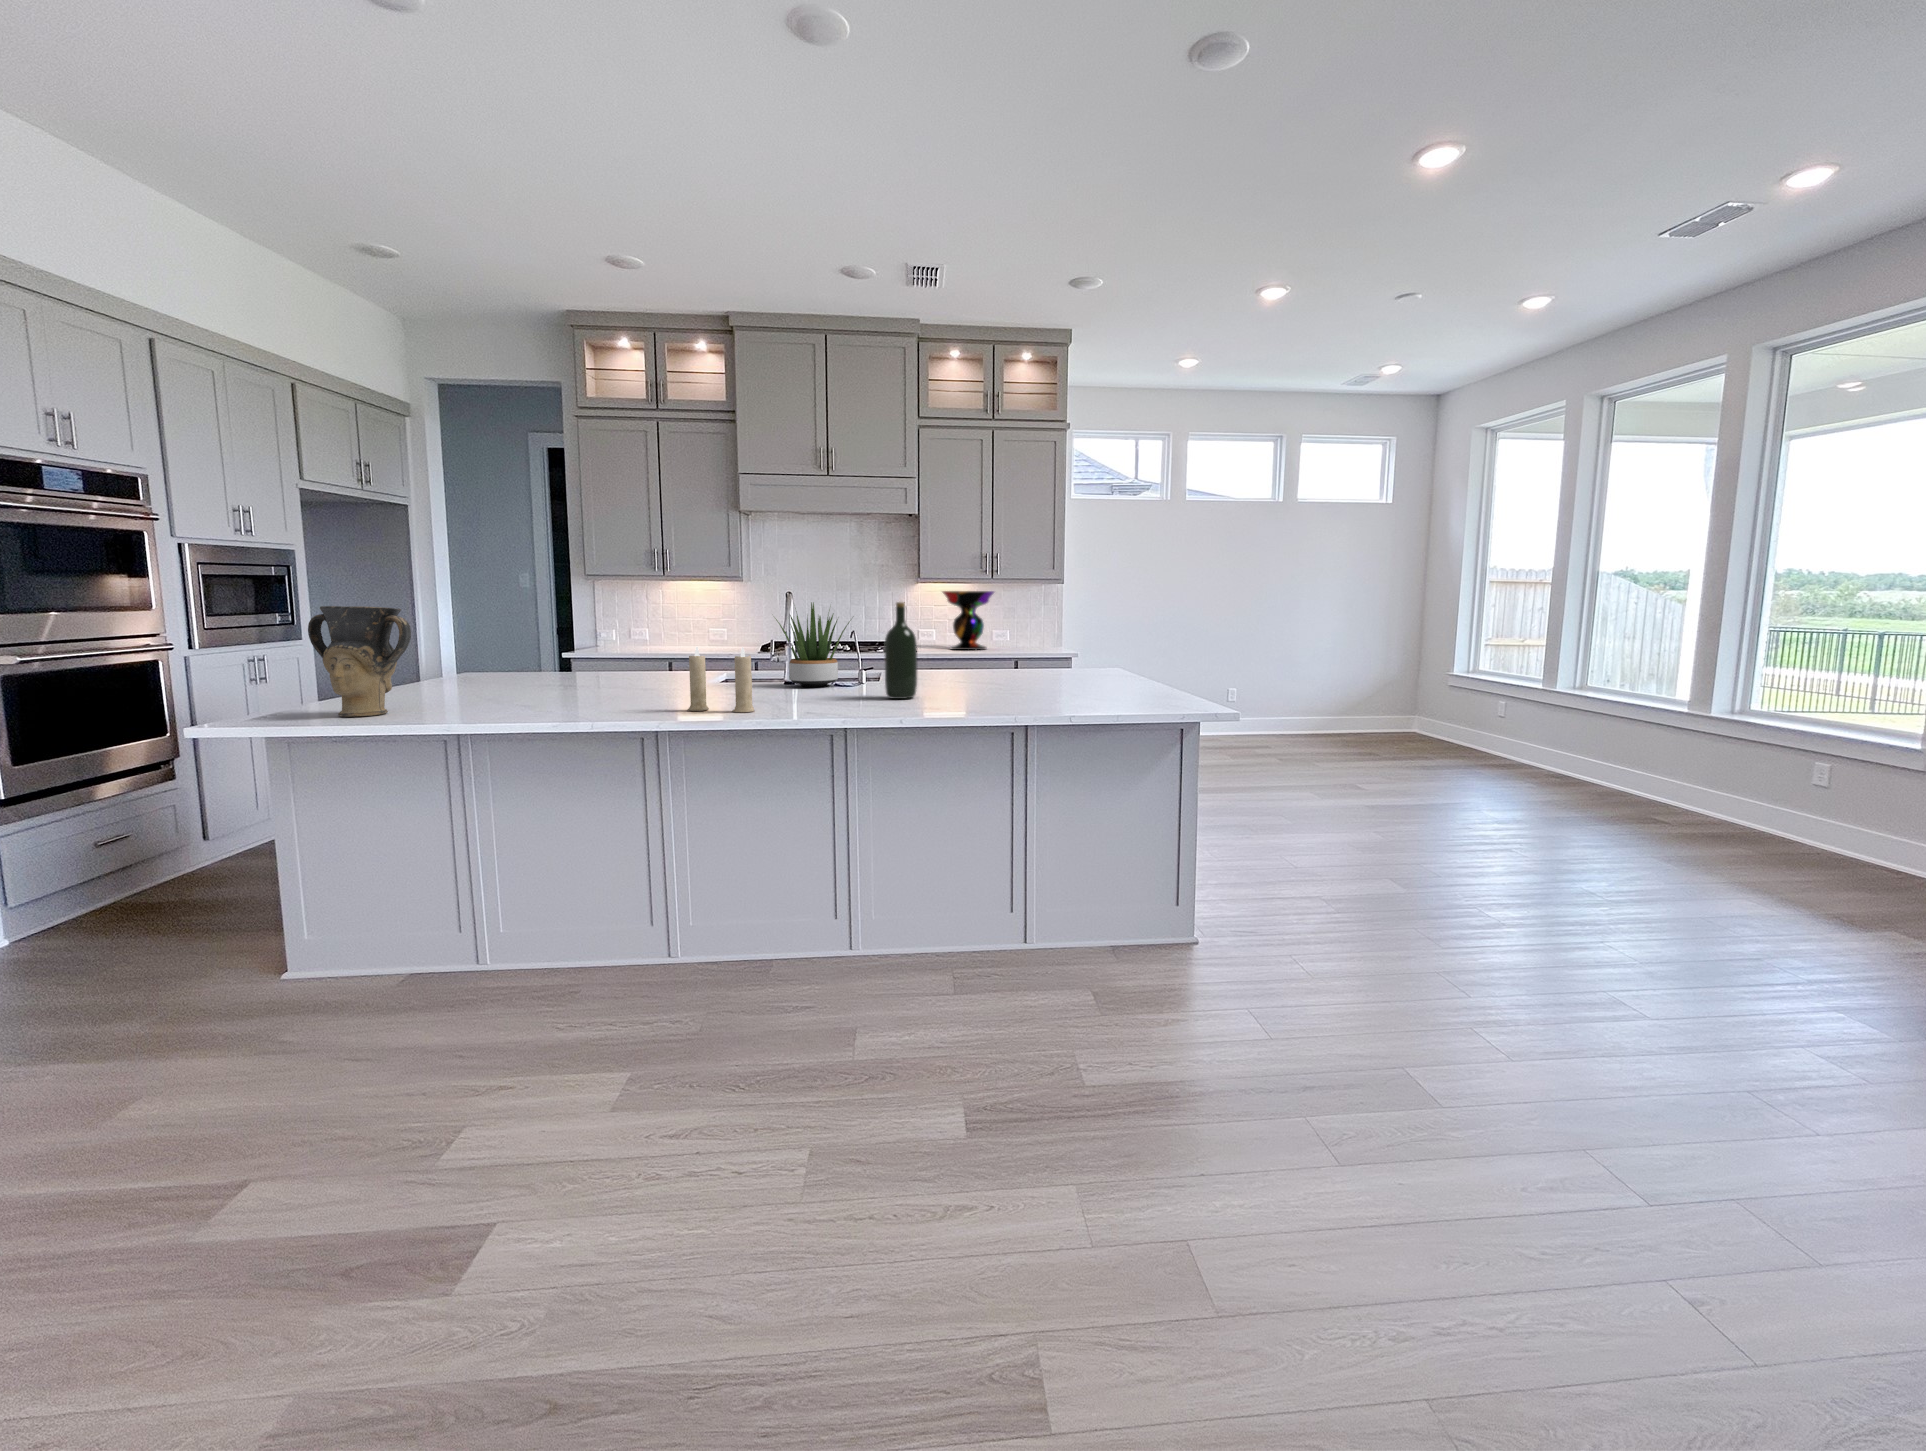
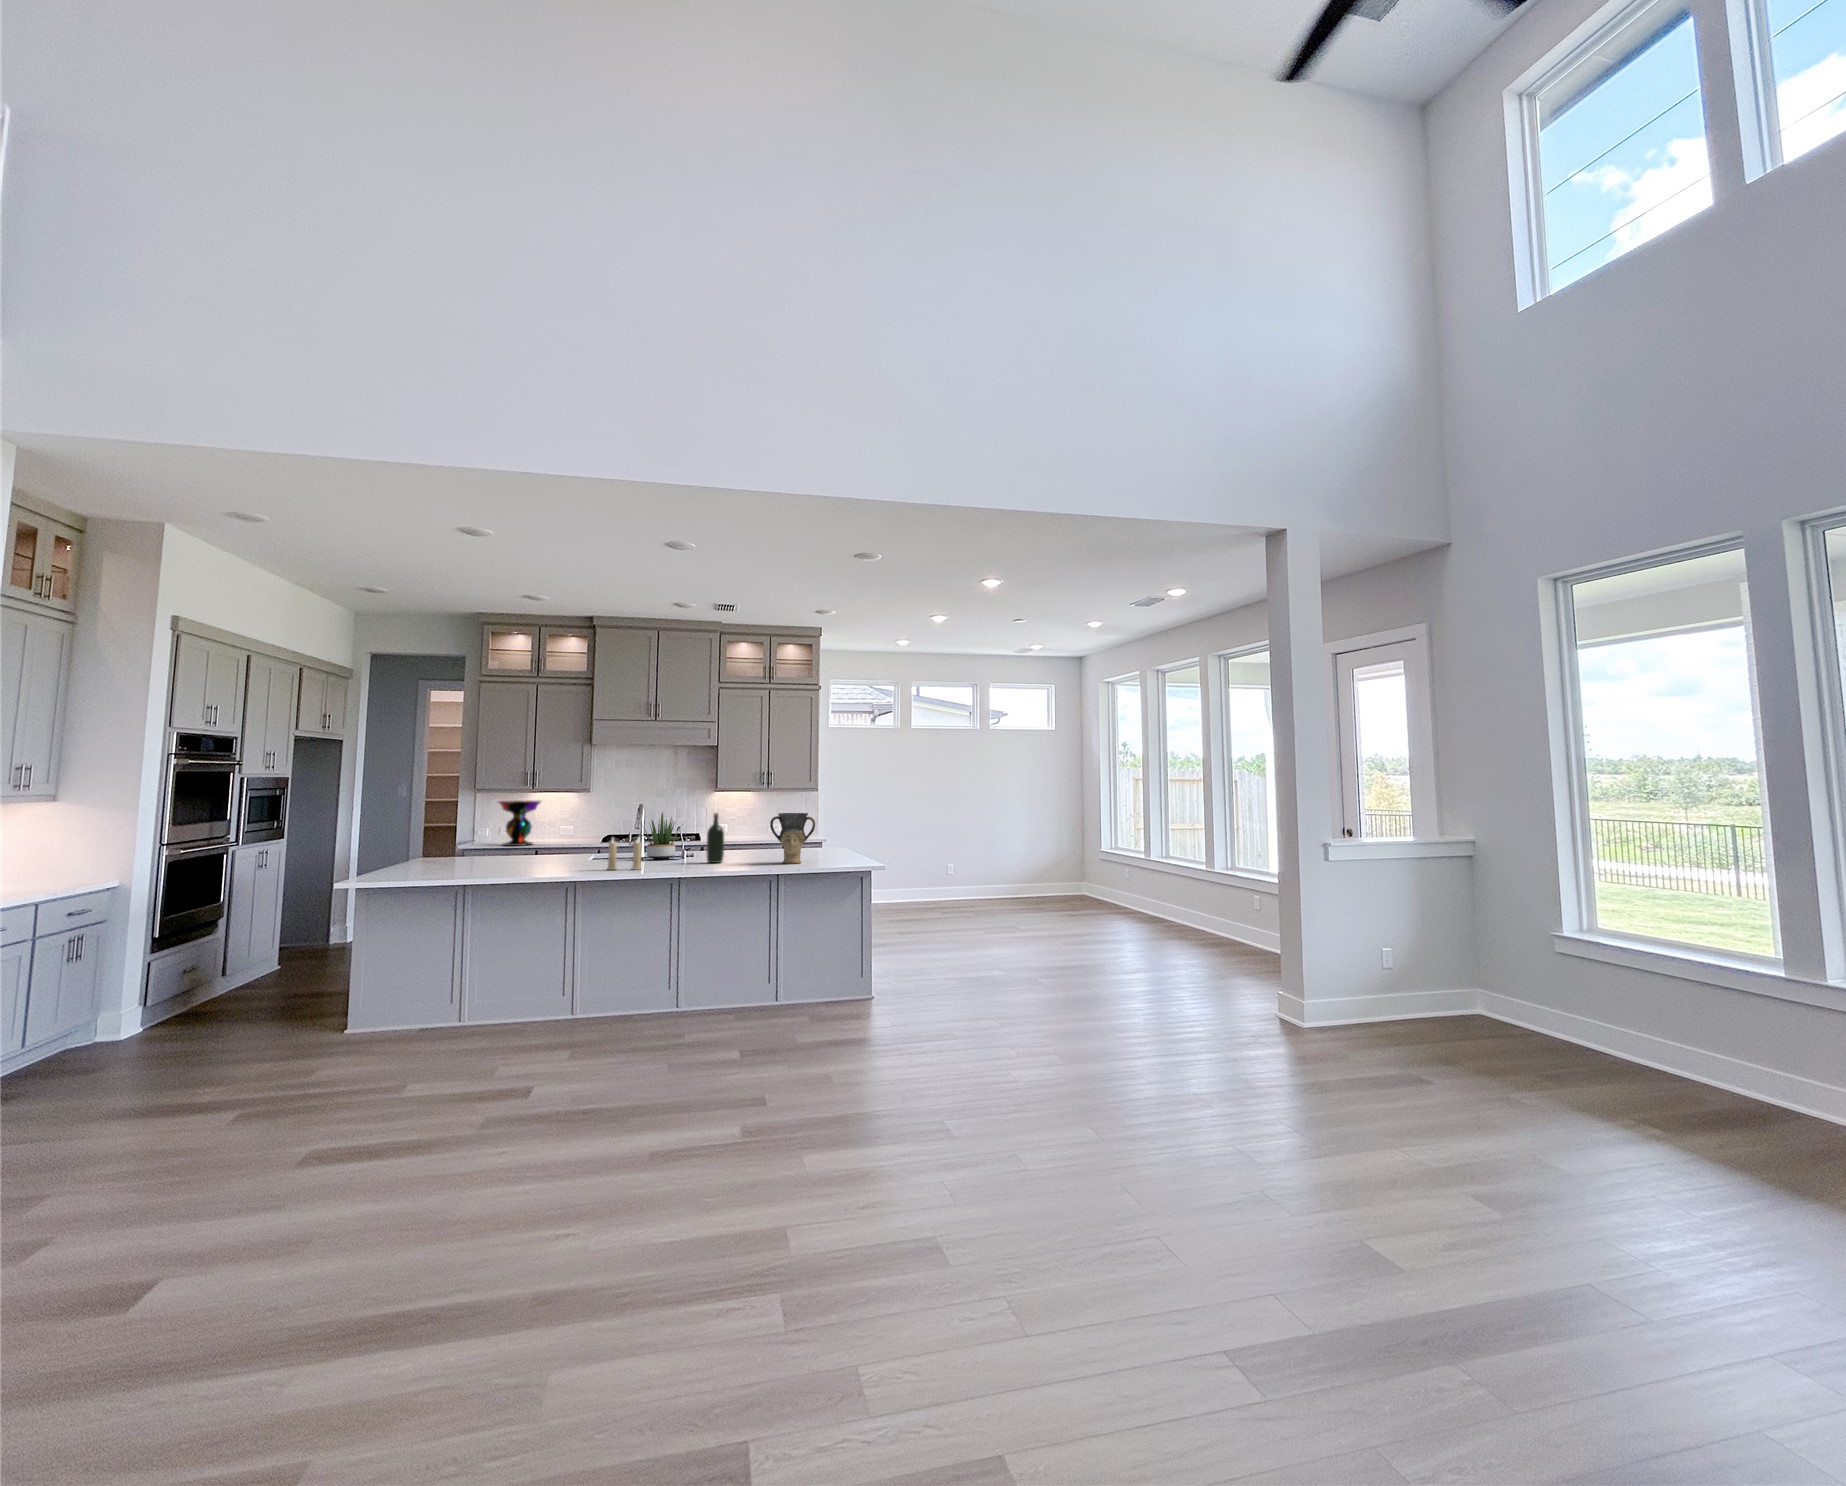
decorative bowl: present [942,591,994,650] -> present [499,801,541,846]
vase: present [308,606,411,717] -> present [770,813,815,864]

